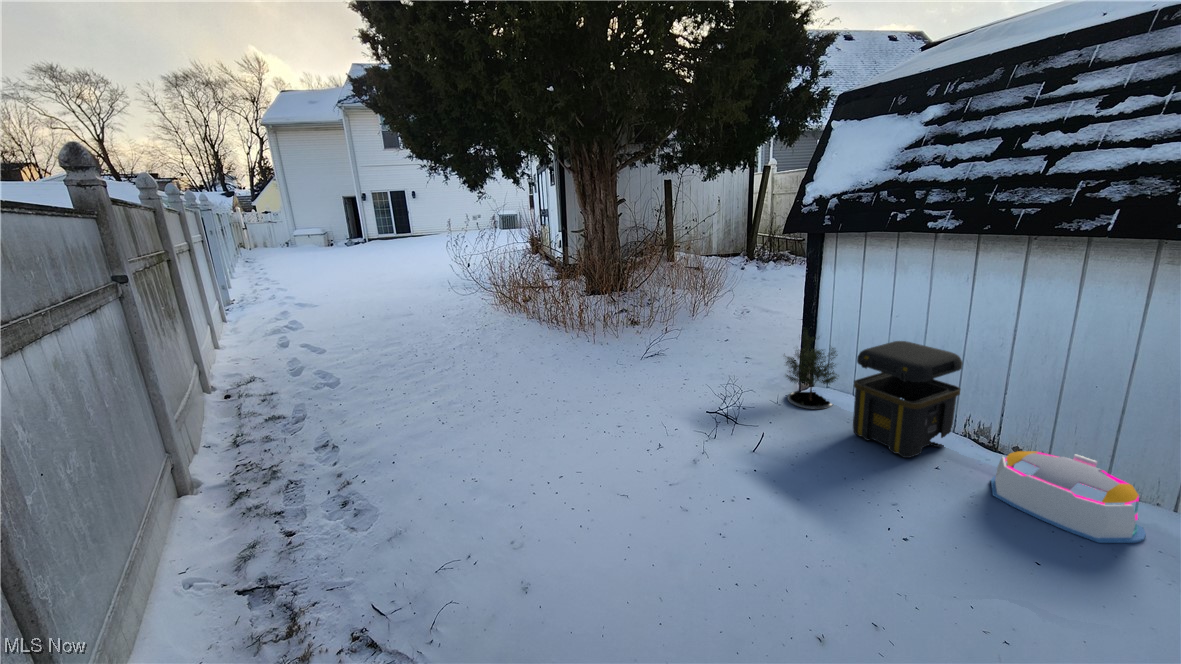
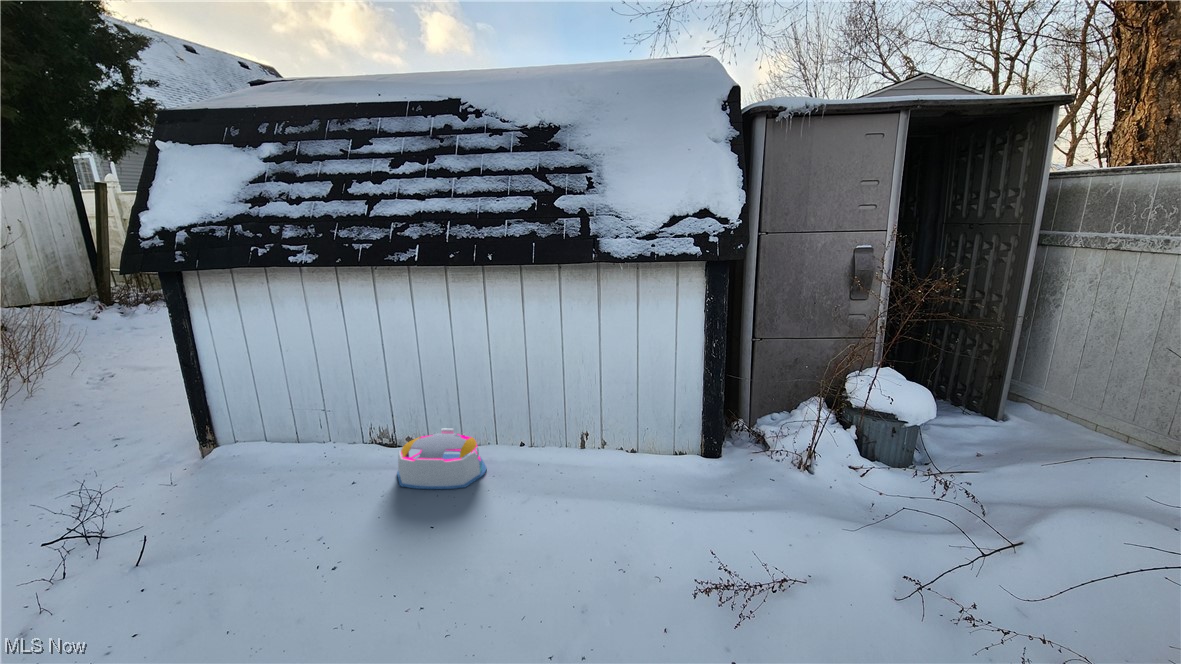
potted tree: present [785,327,837,410] -> none [159,384,247,480]
toolbox: present [853,341,963,458] -> none [253,374,363,487]

